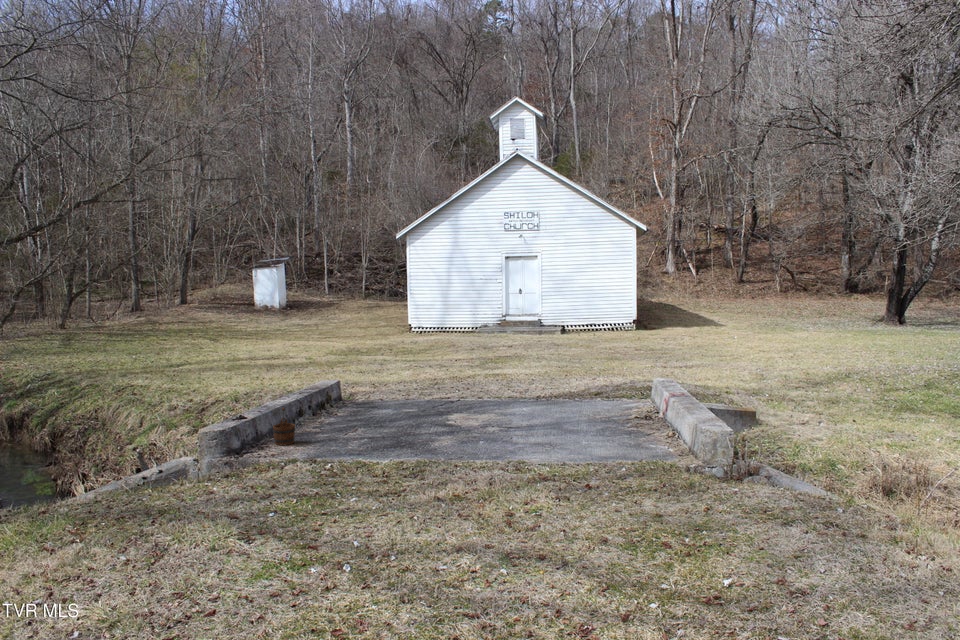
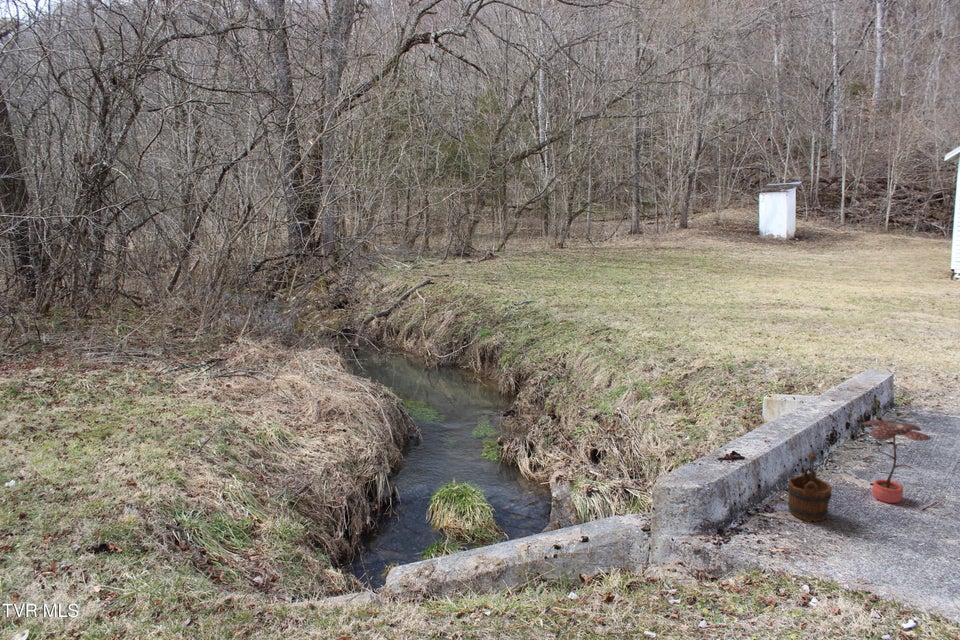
potted plant: none [310,389,341,433] -> present [863,420,931,503]

